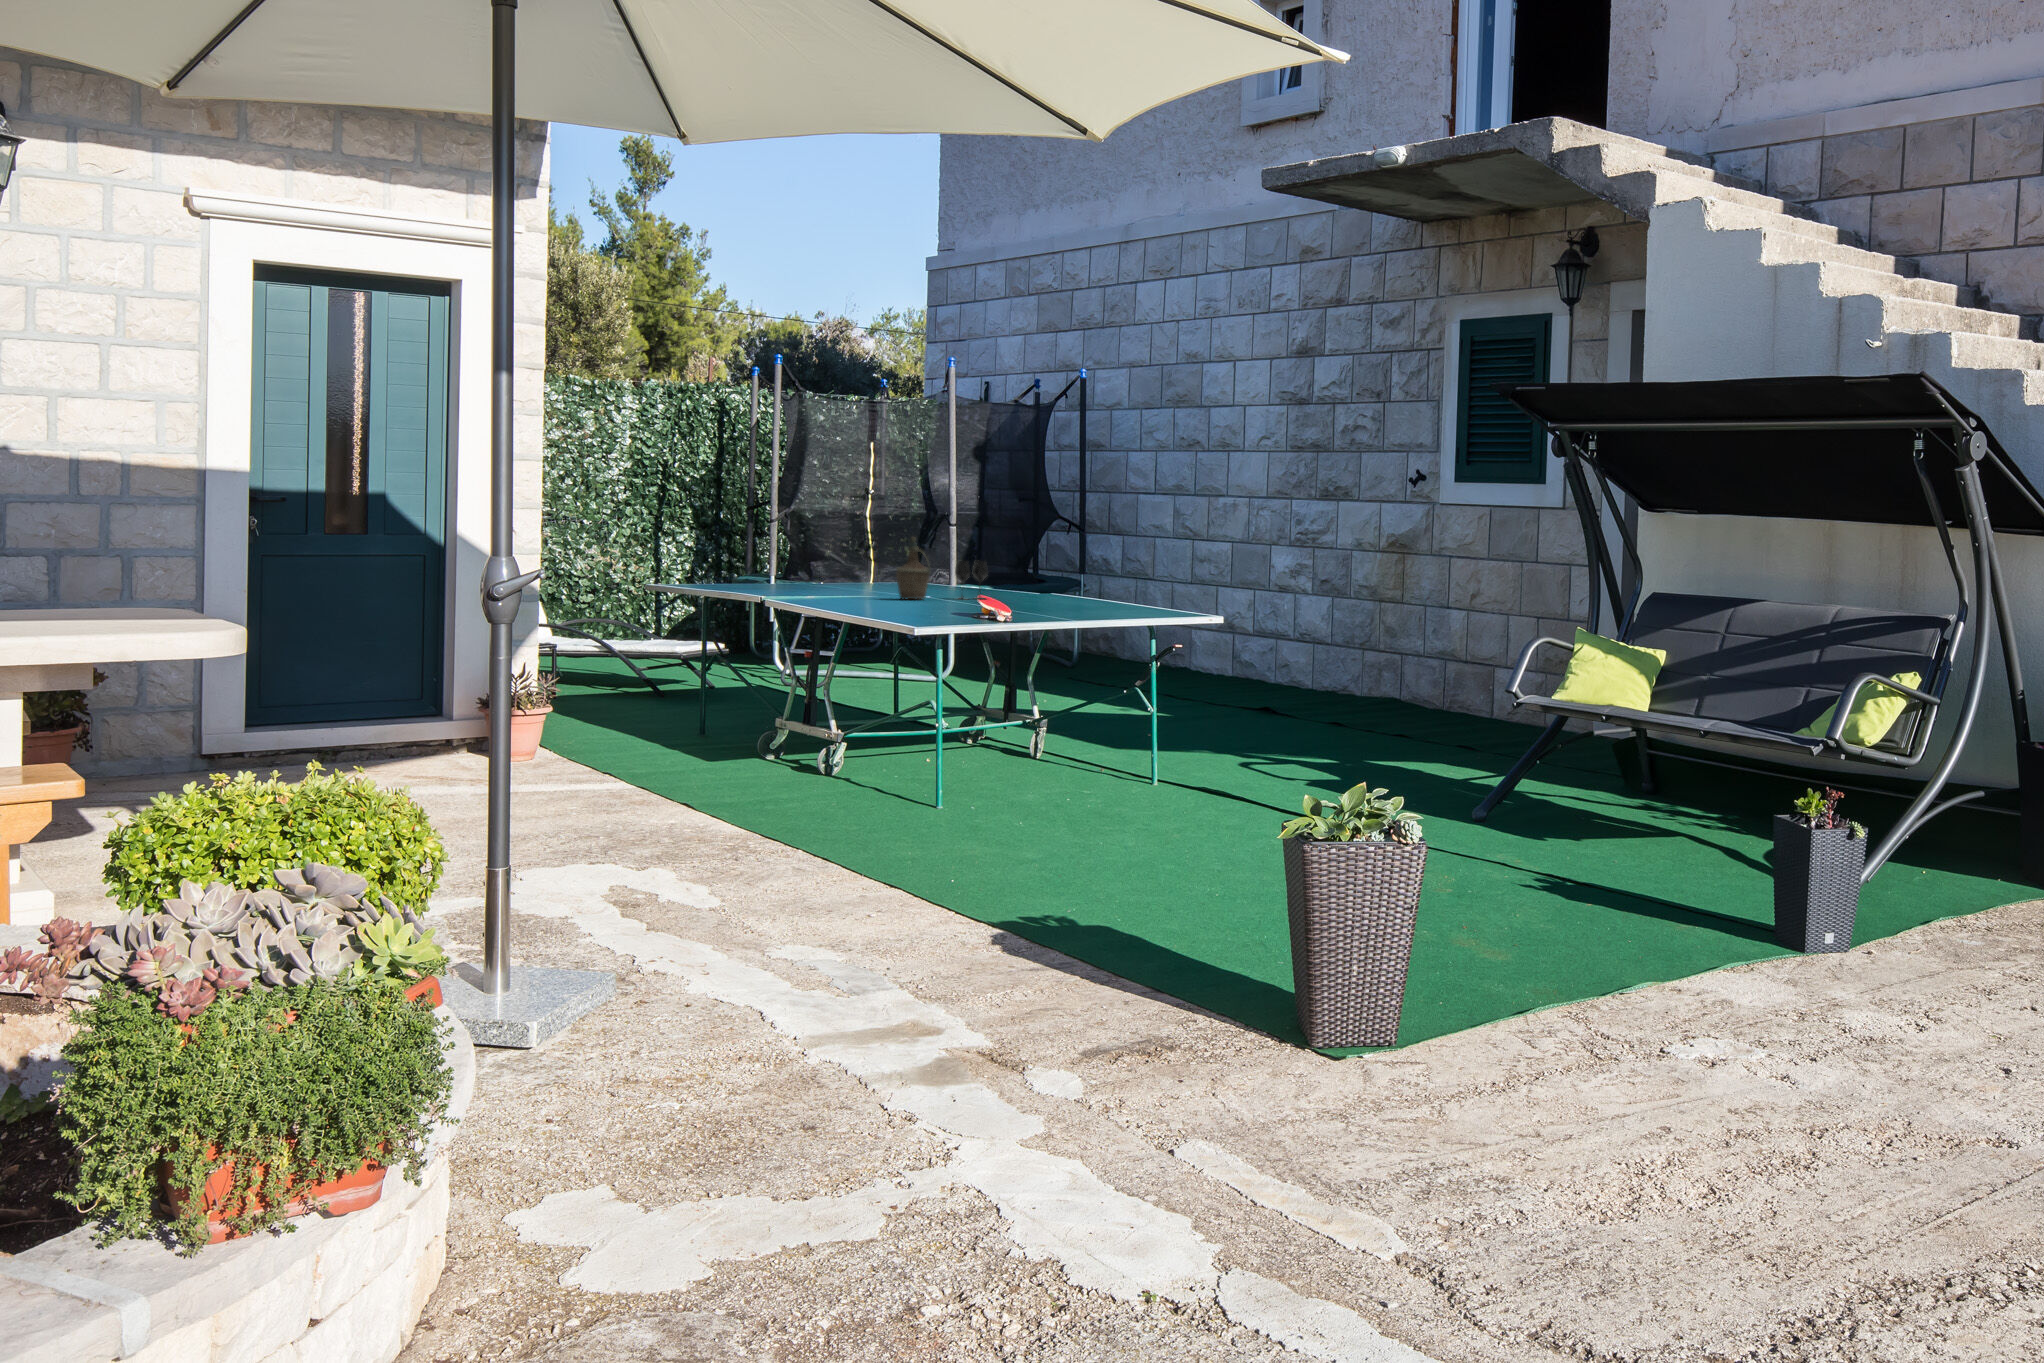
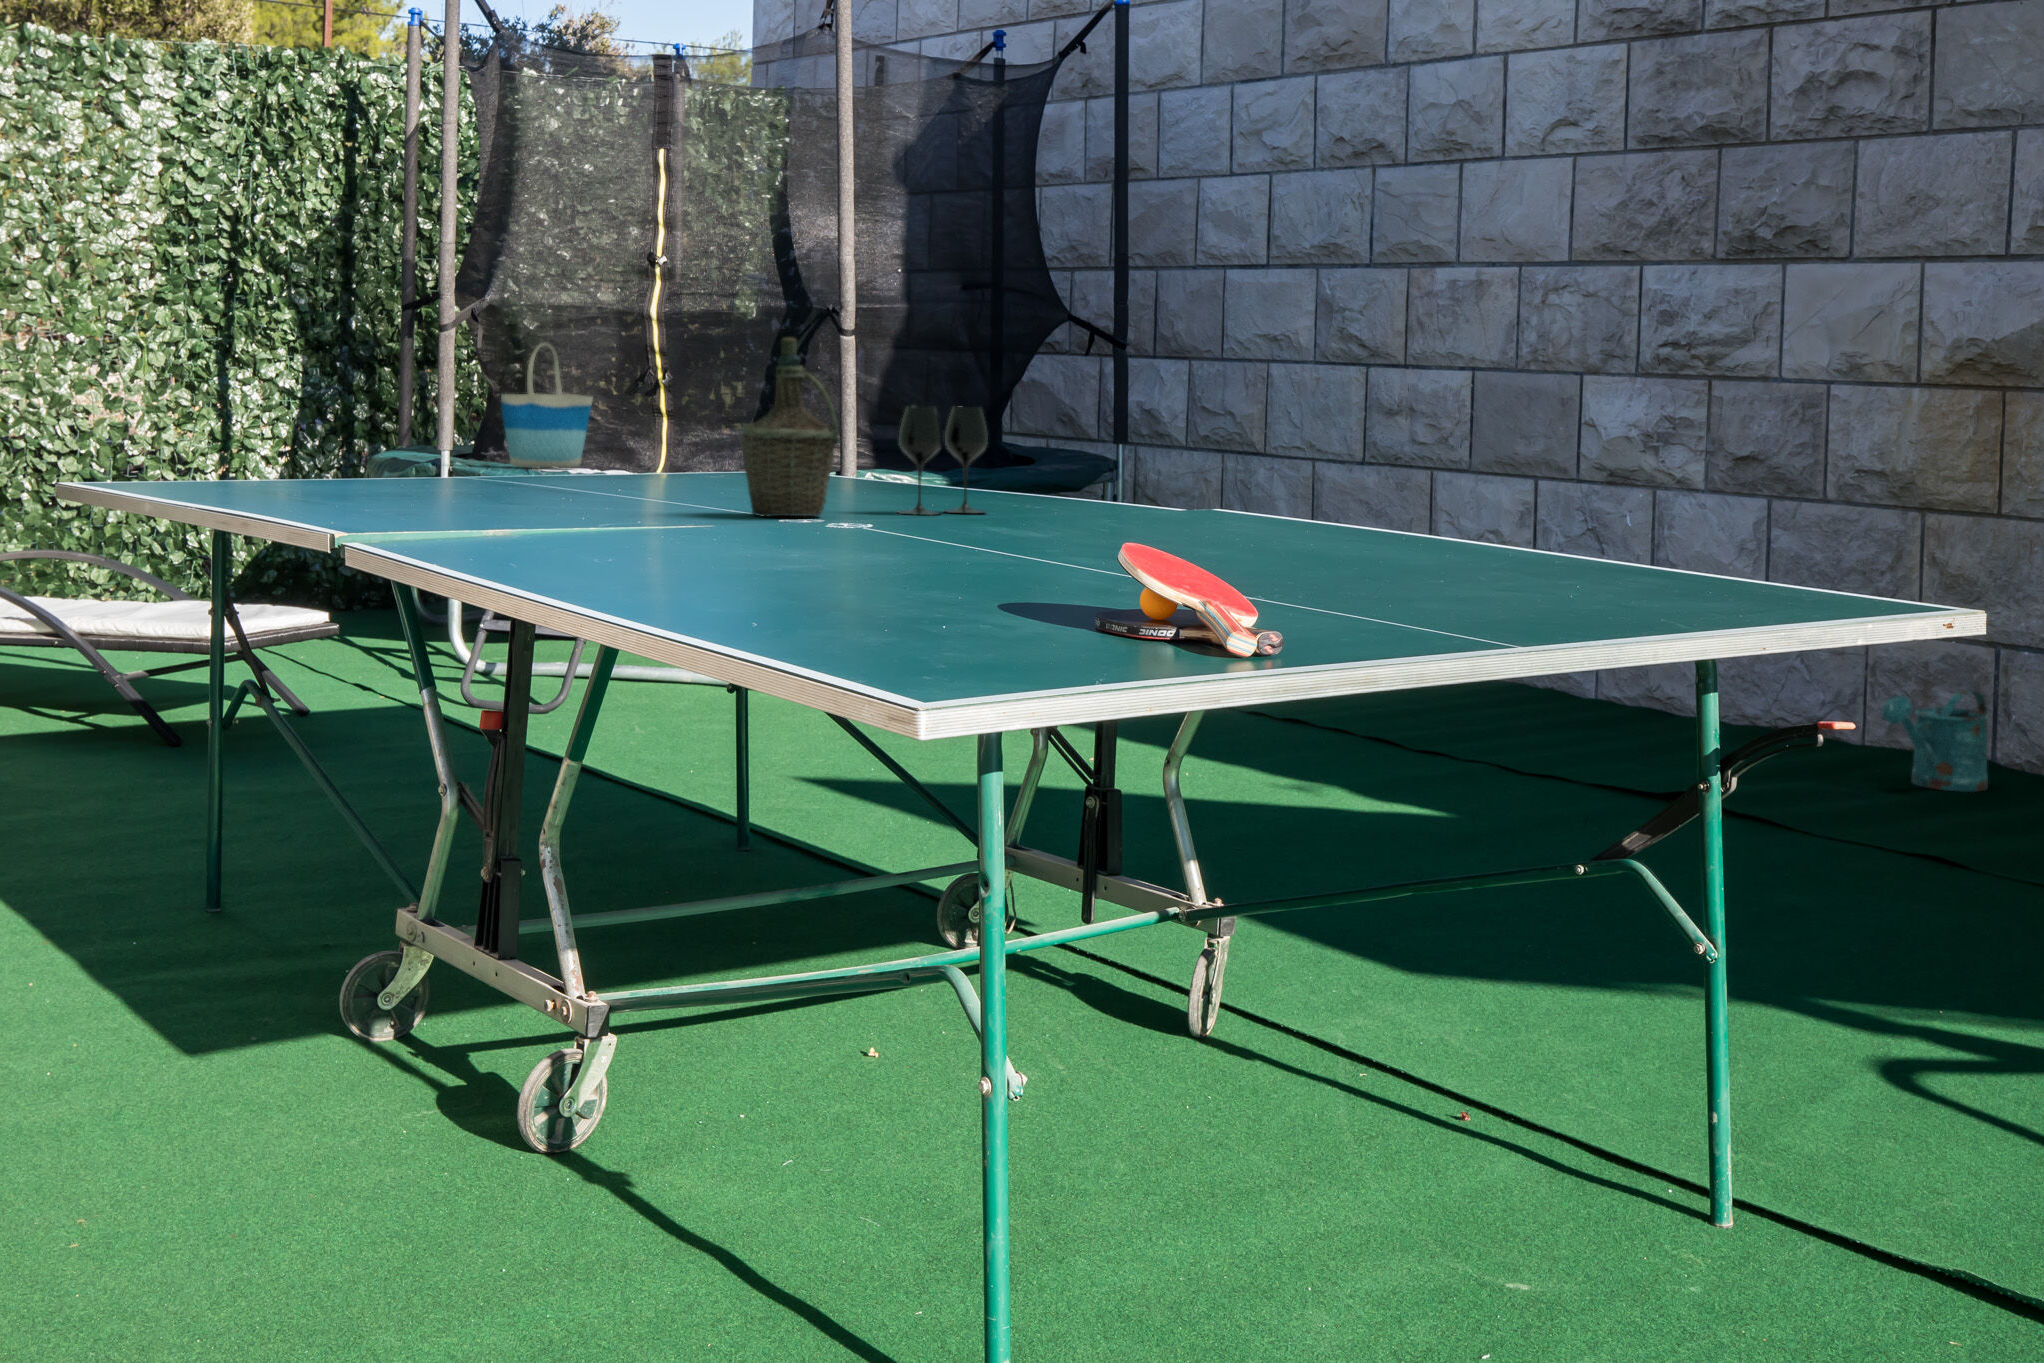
tote bag: none [802,531,841,584] -> present [501,343,593,468]
watering can: none [1354,671,1402,709] -> present [1882,690,1988,792]

